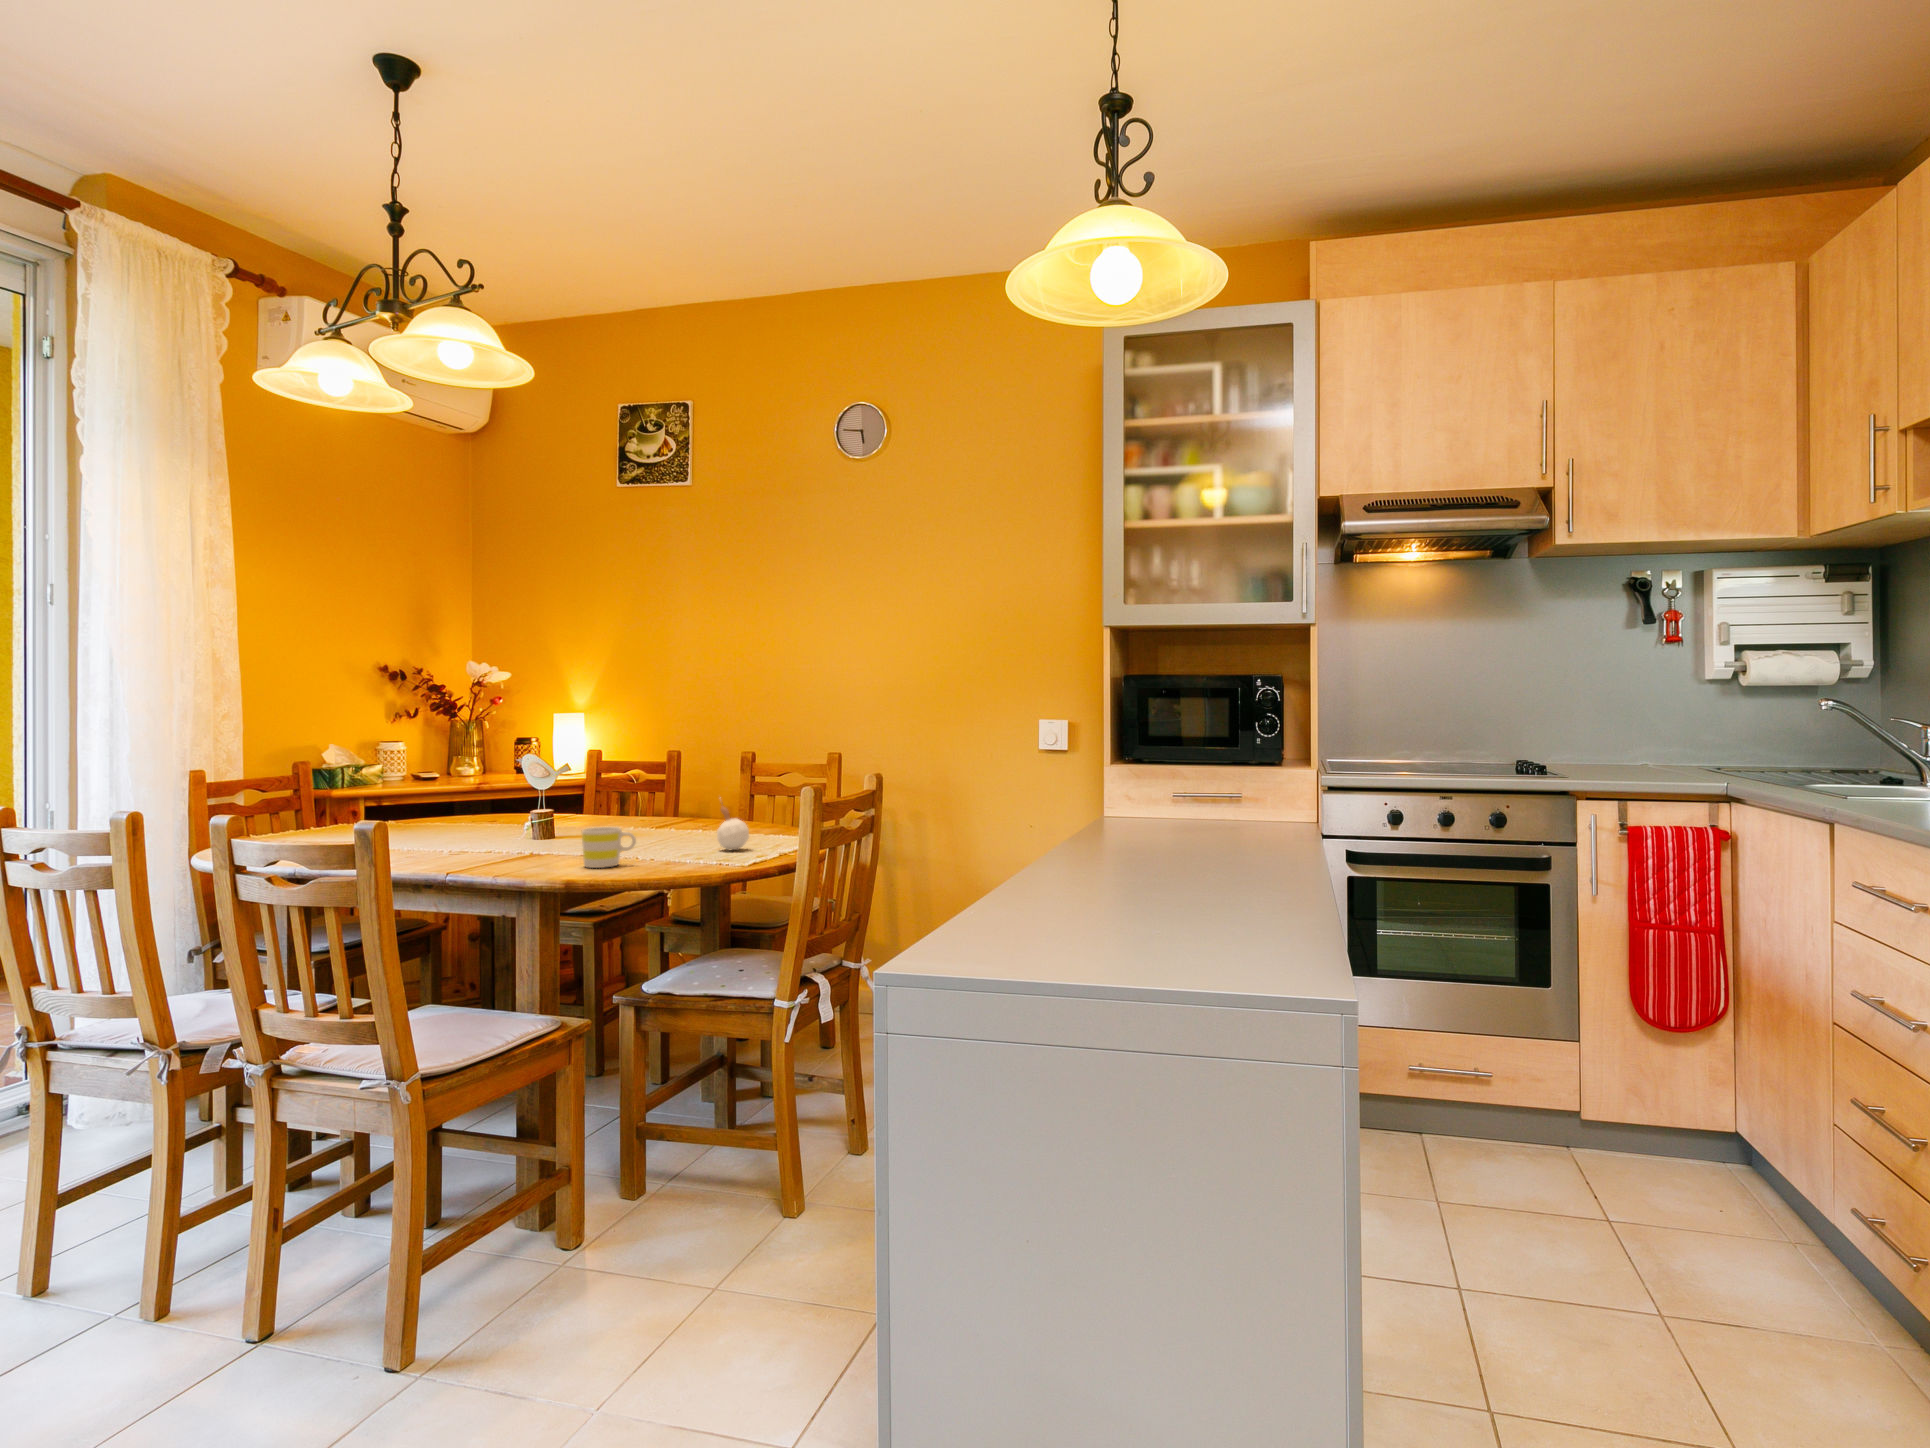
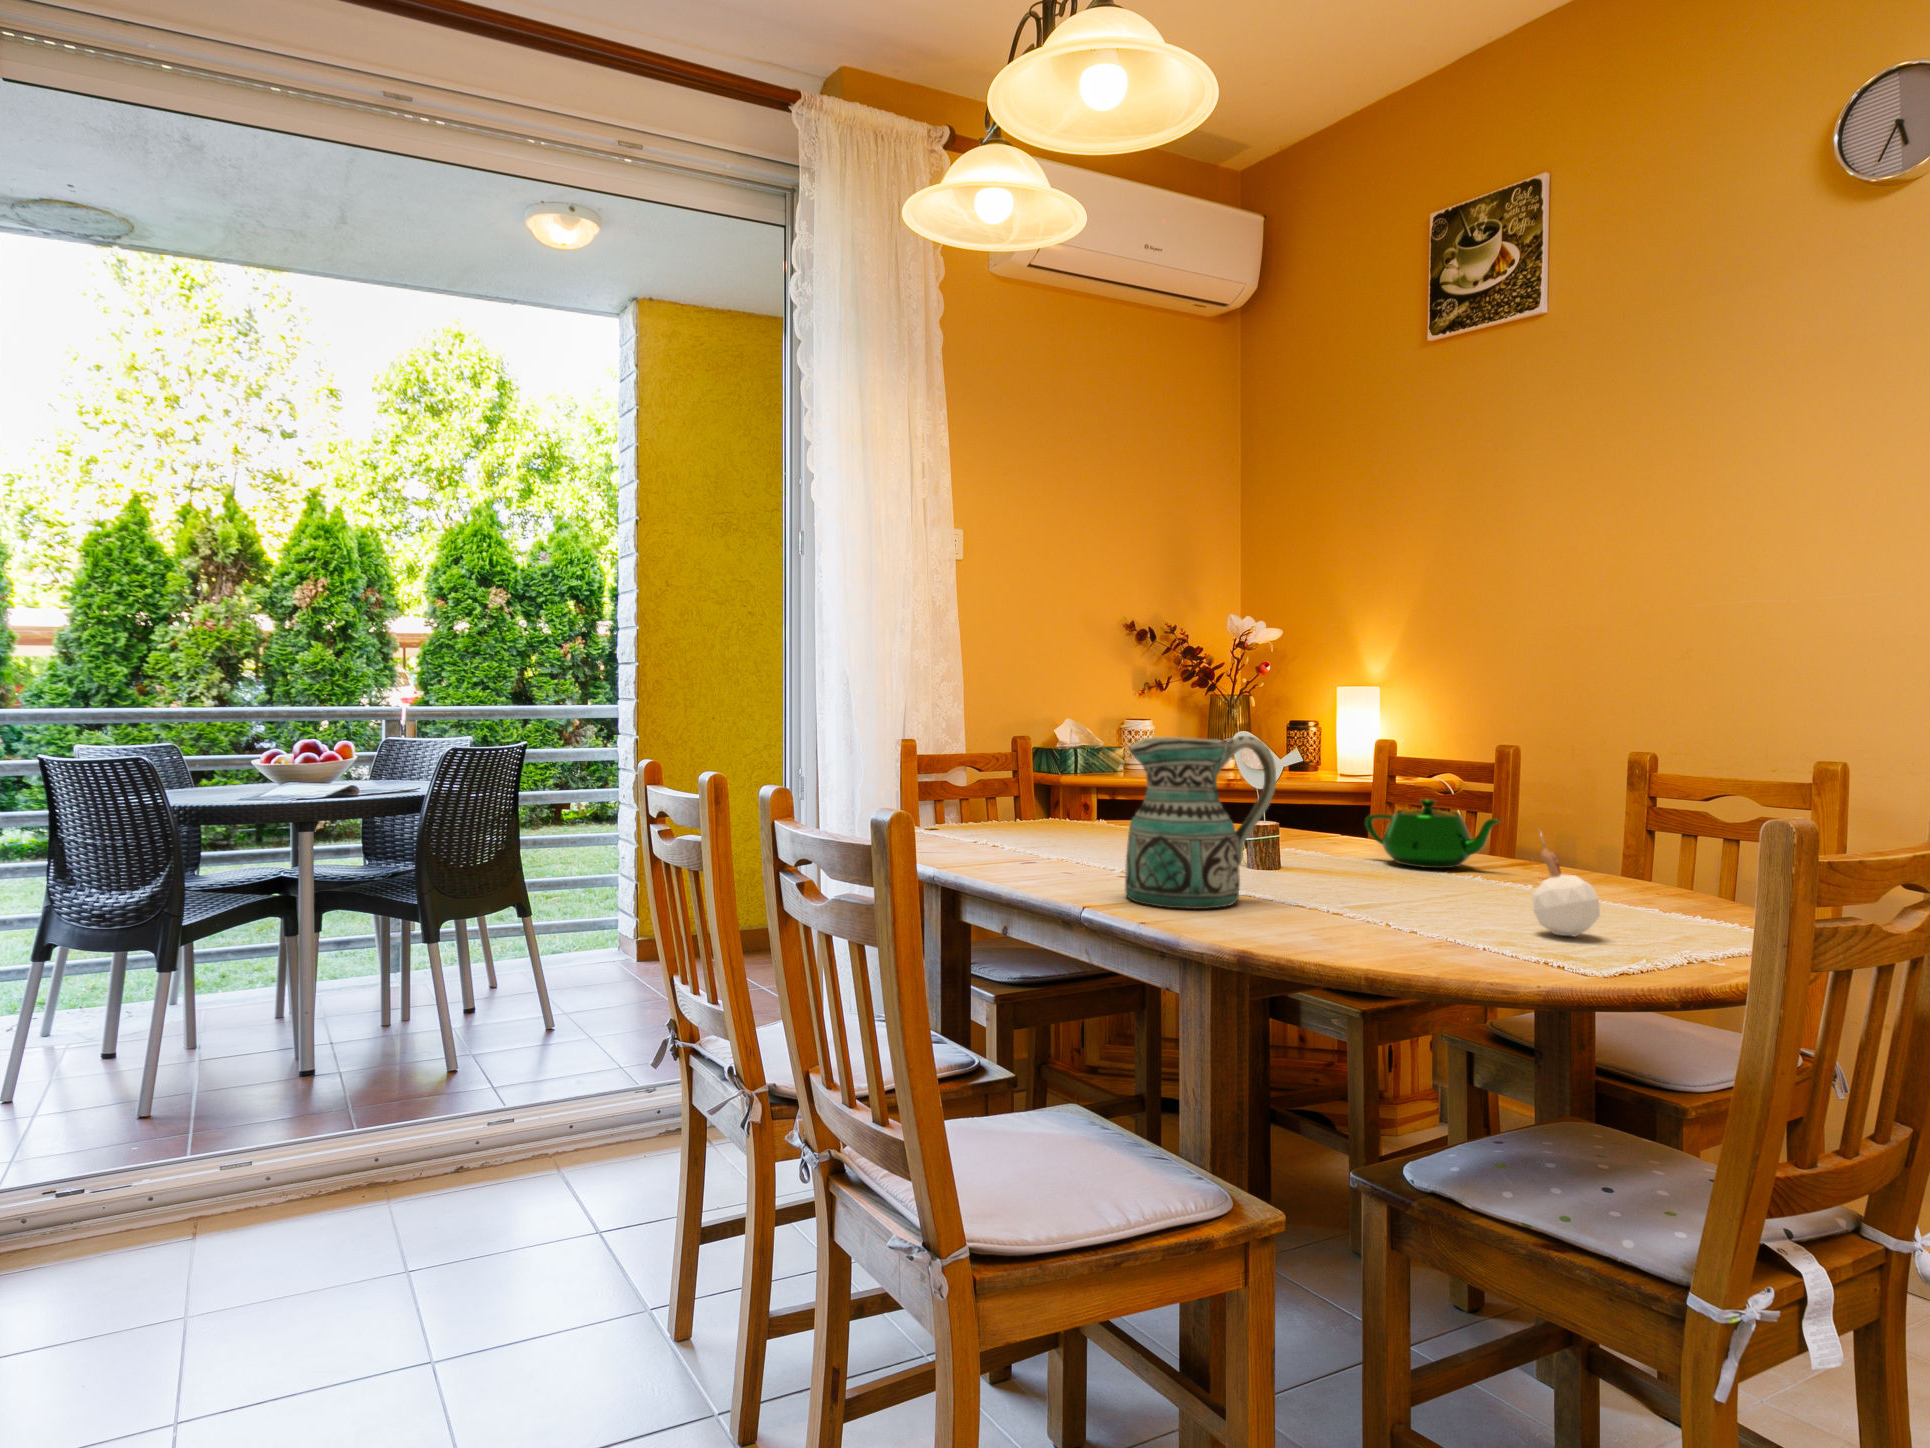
ceramic pitcher: none [472,754,571,864] -> present [1125,736,1276,909]
teapot: none [601,786,685,828] -> present [1365,799,1501,868]
mug: present [582,827,636,868] -> none [1267,865,1360,938]

